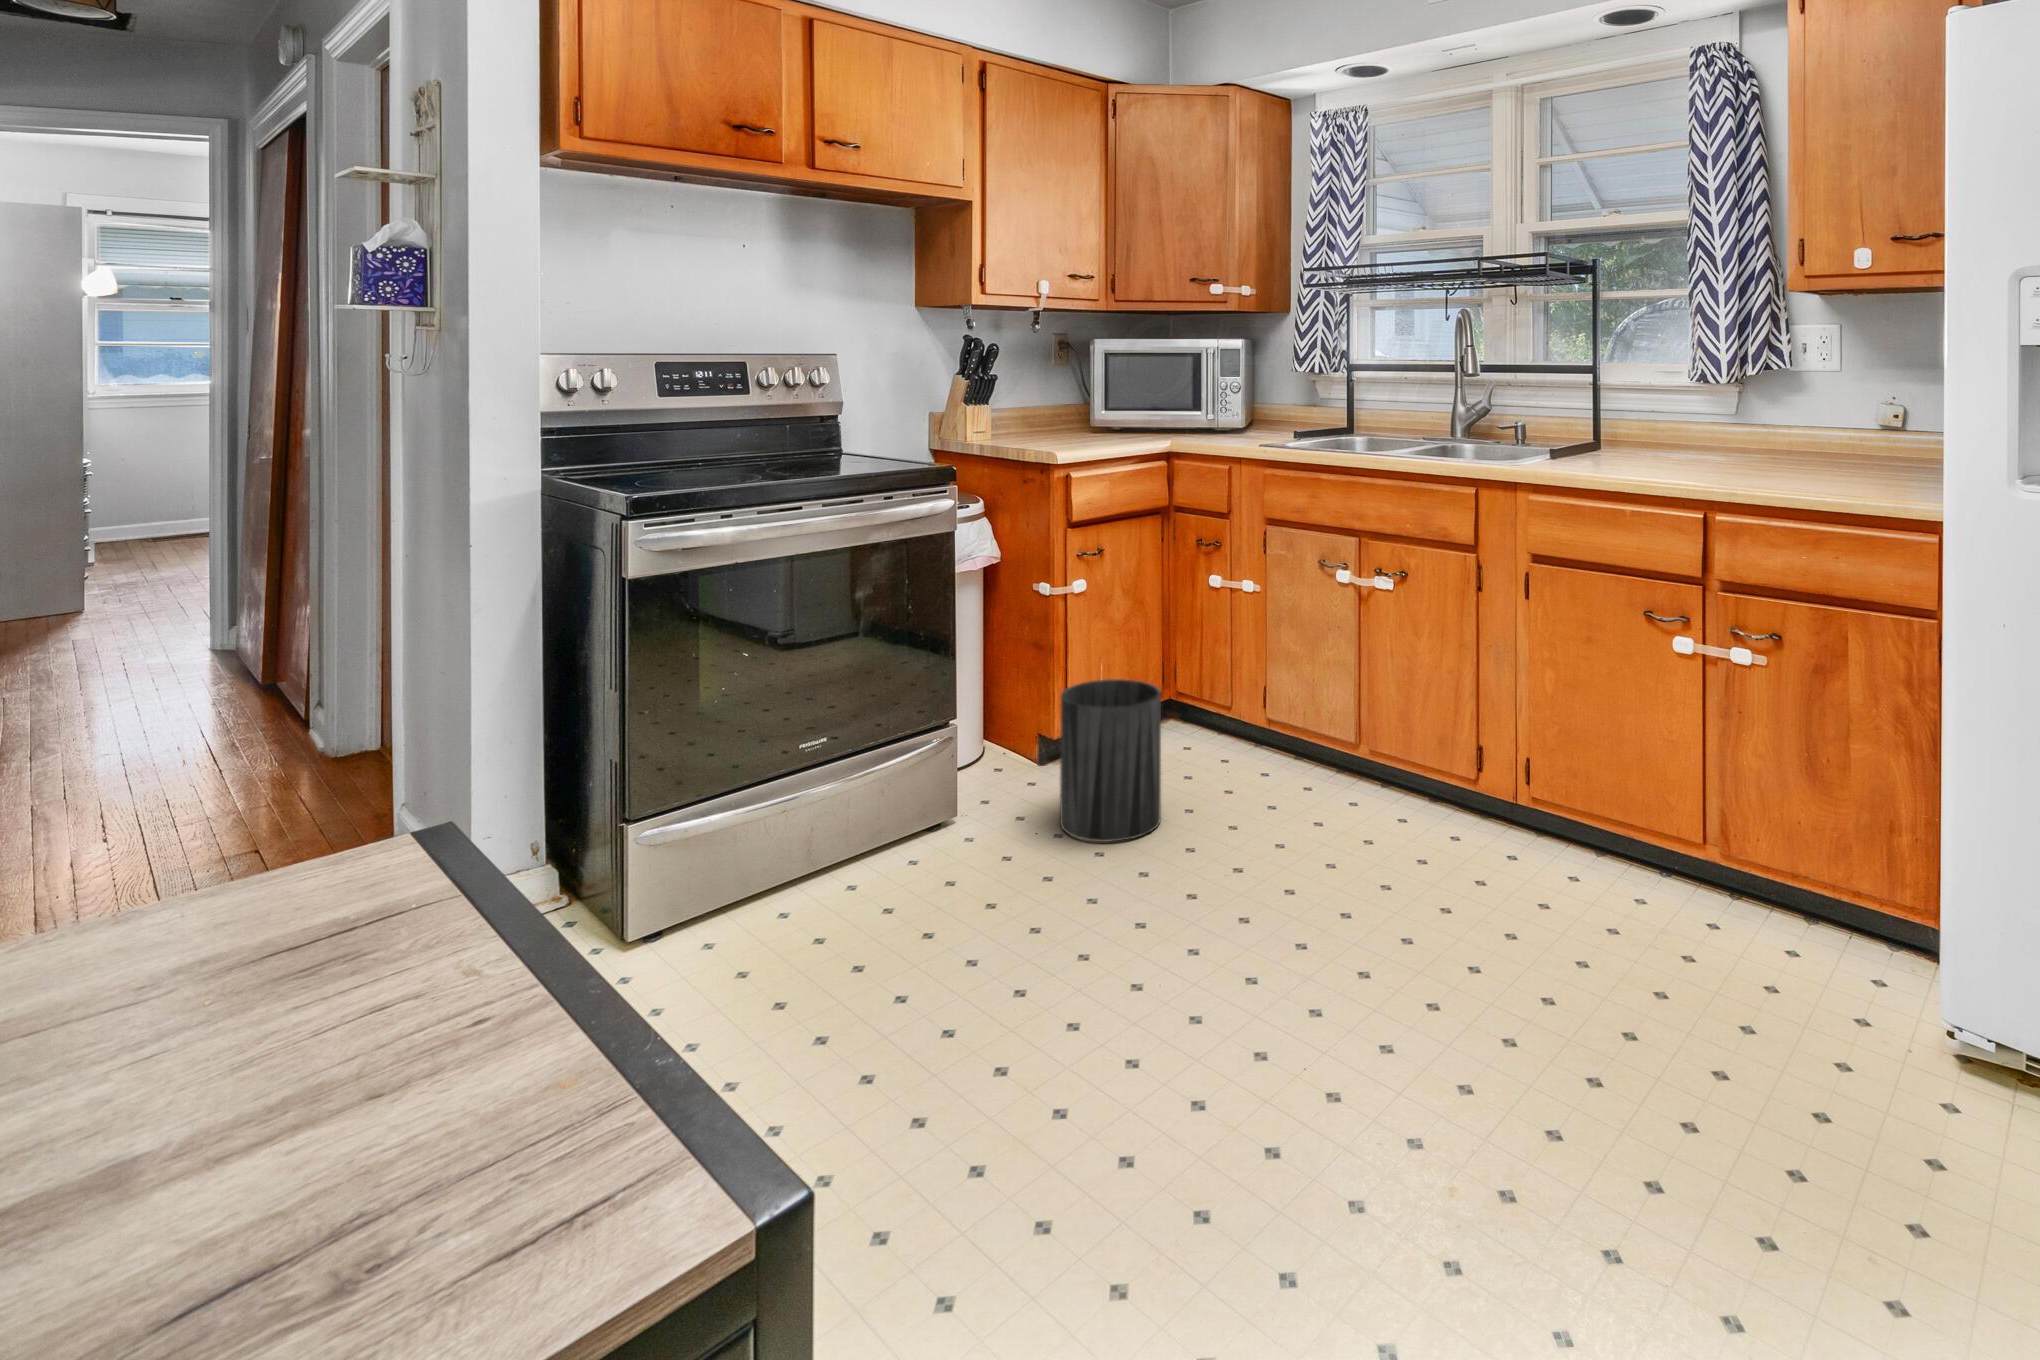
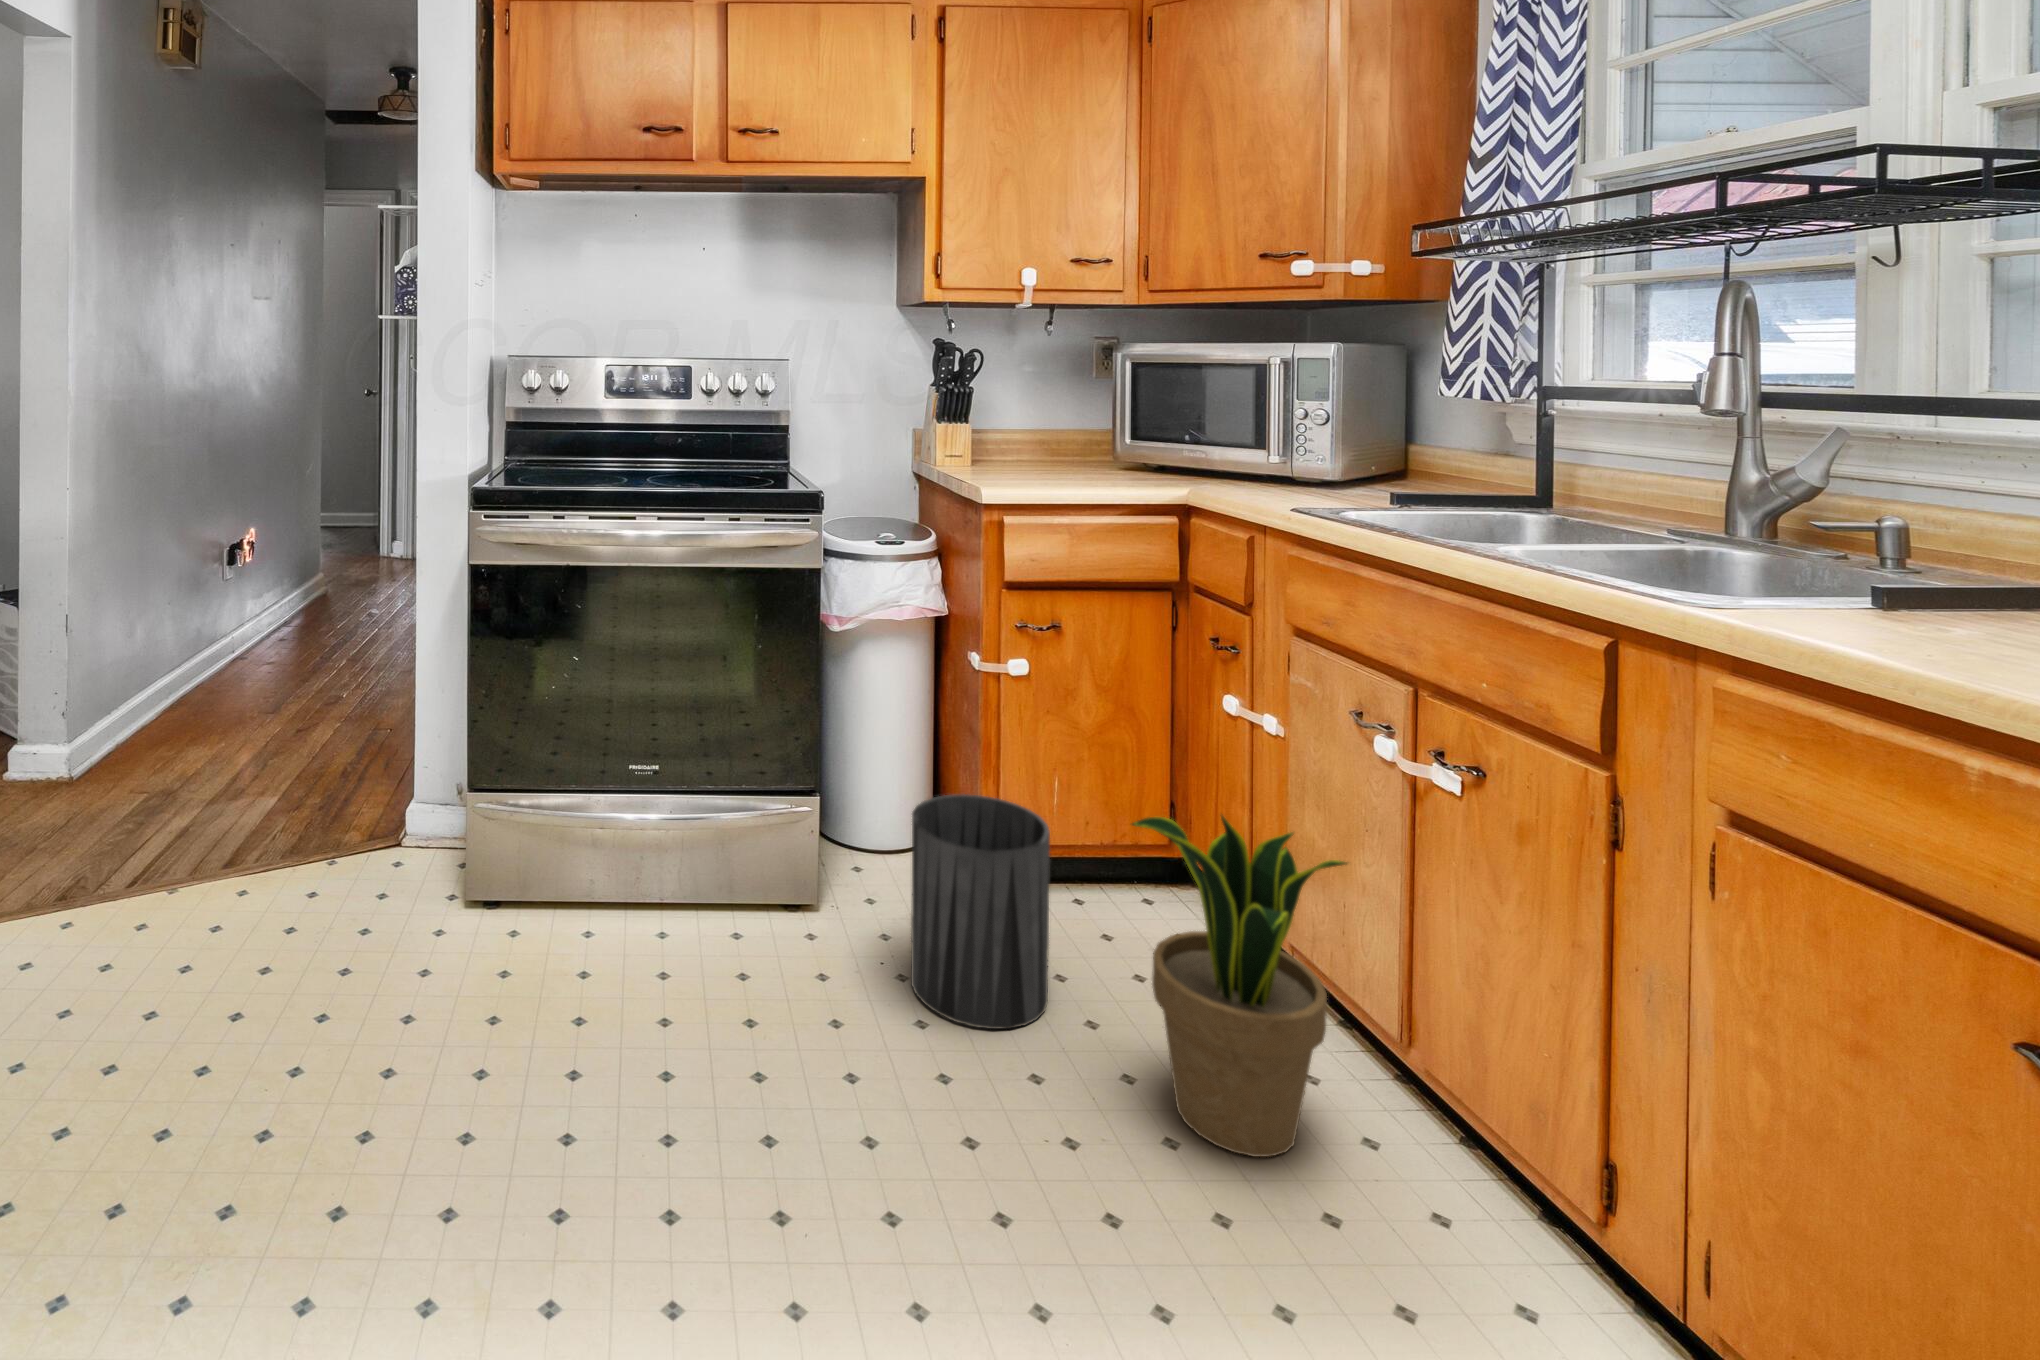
potted plant: none [1236,629,1356,839] -> present [1132,816,1347,1157]

